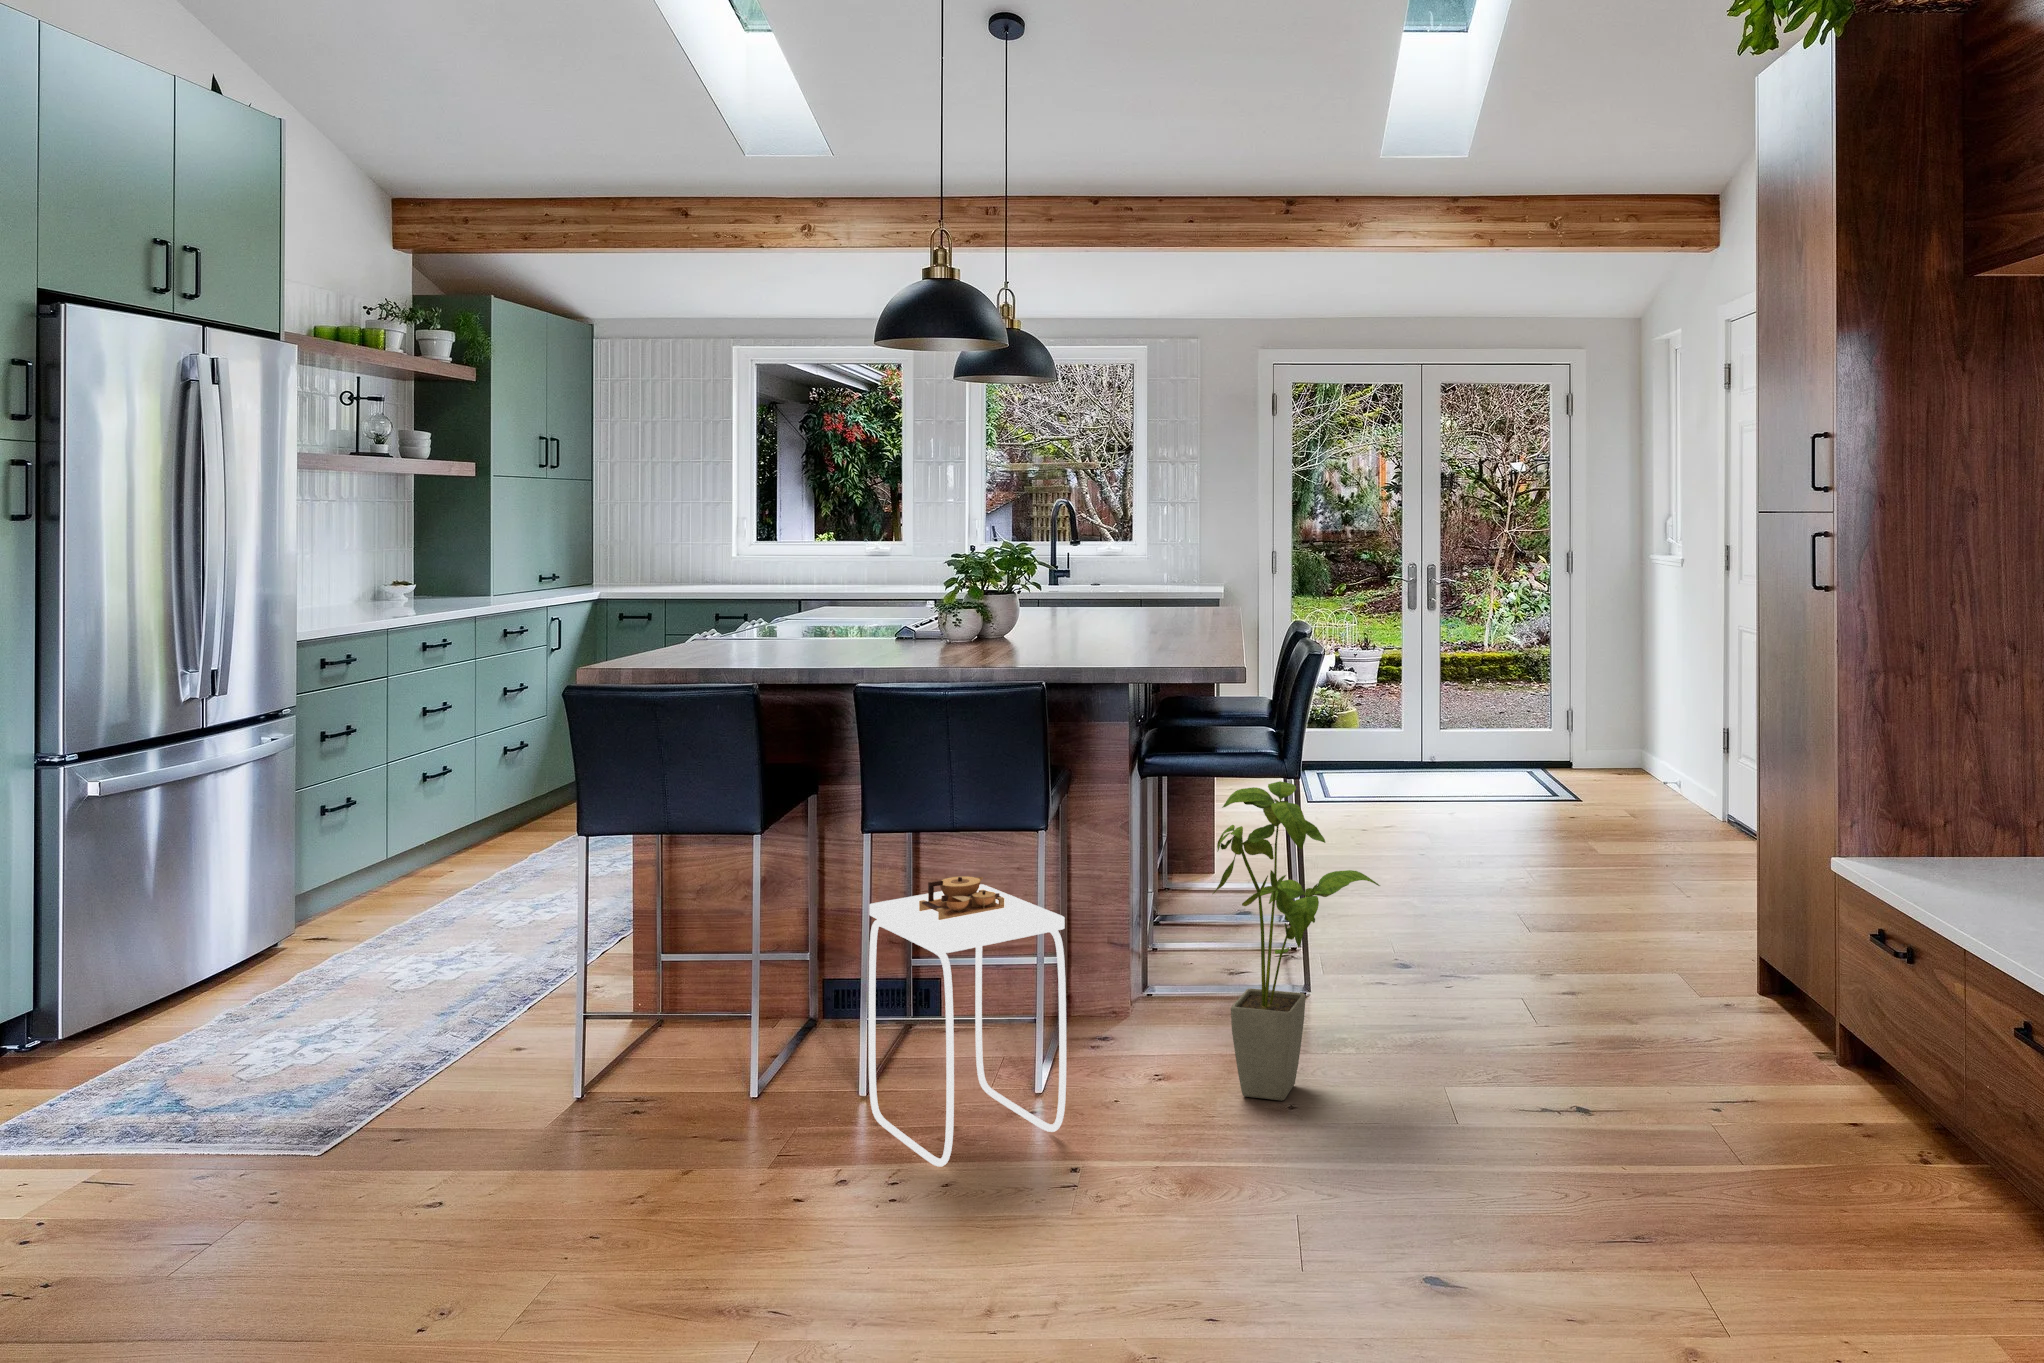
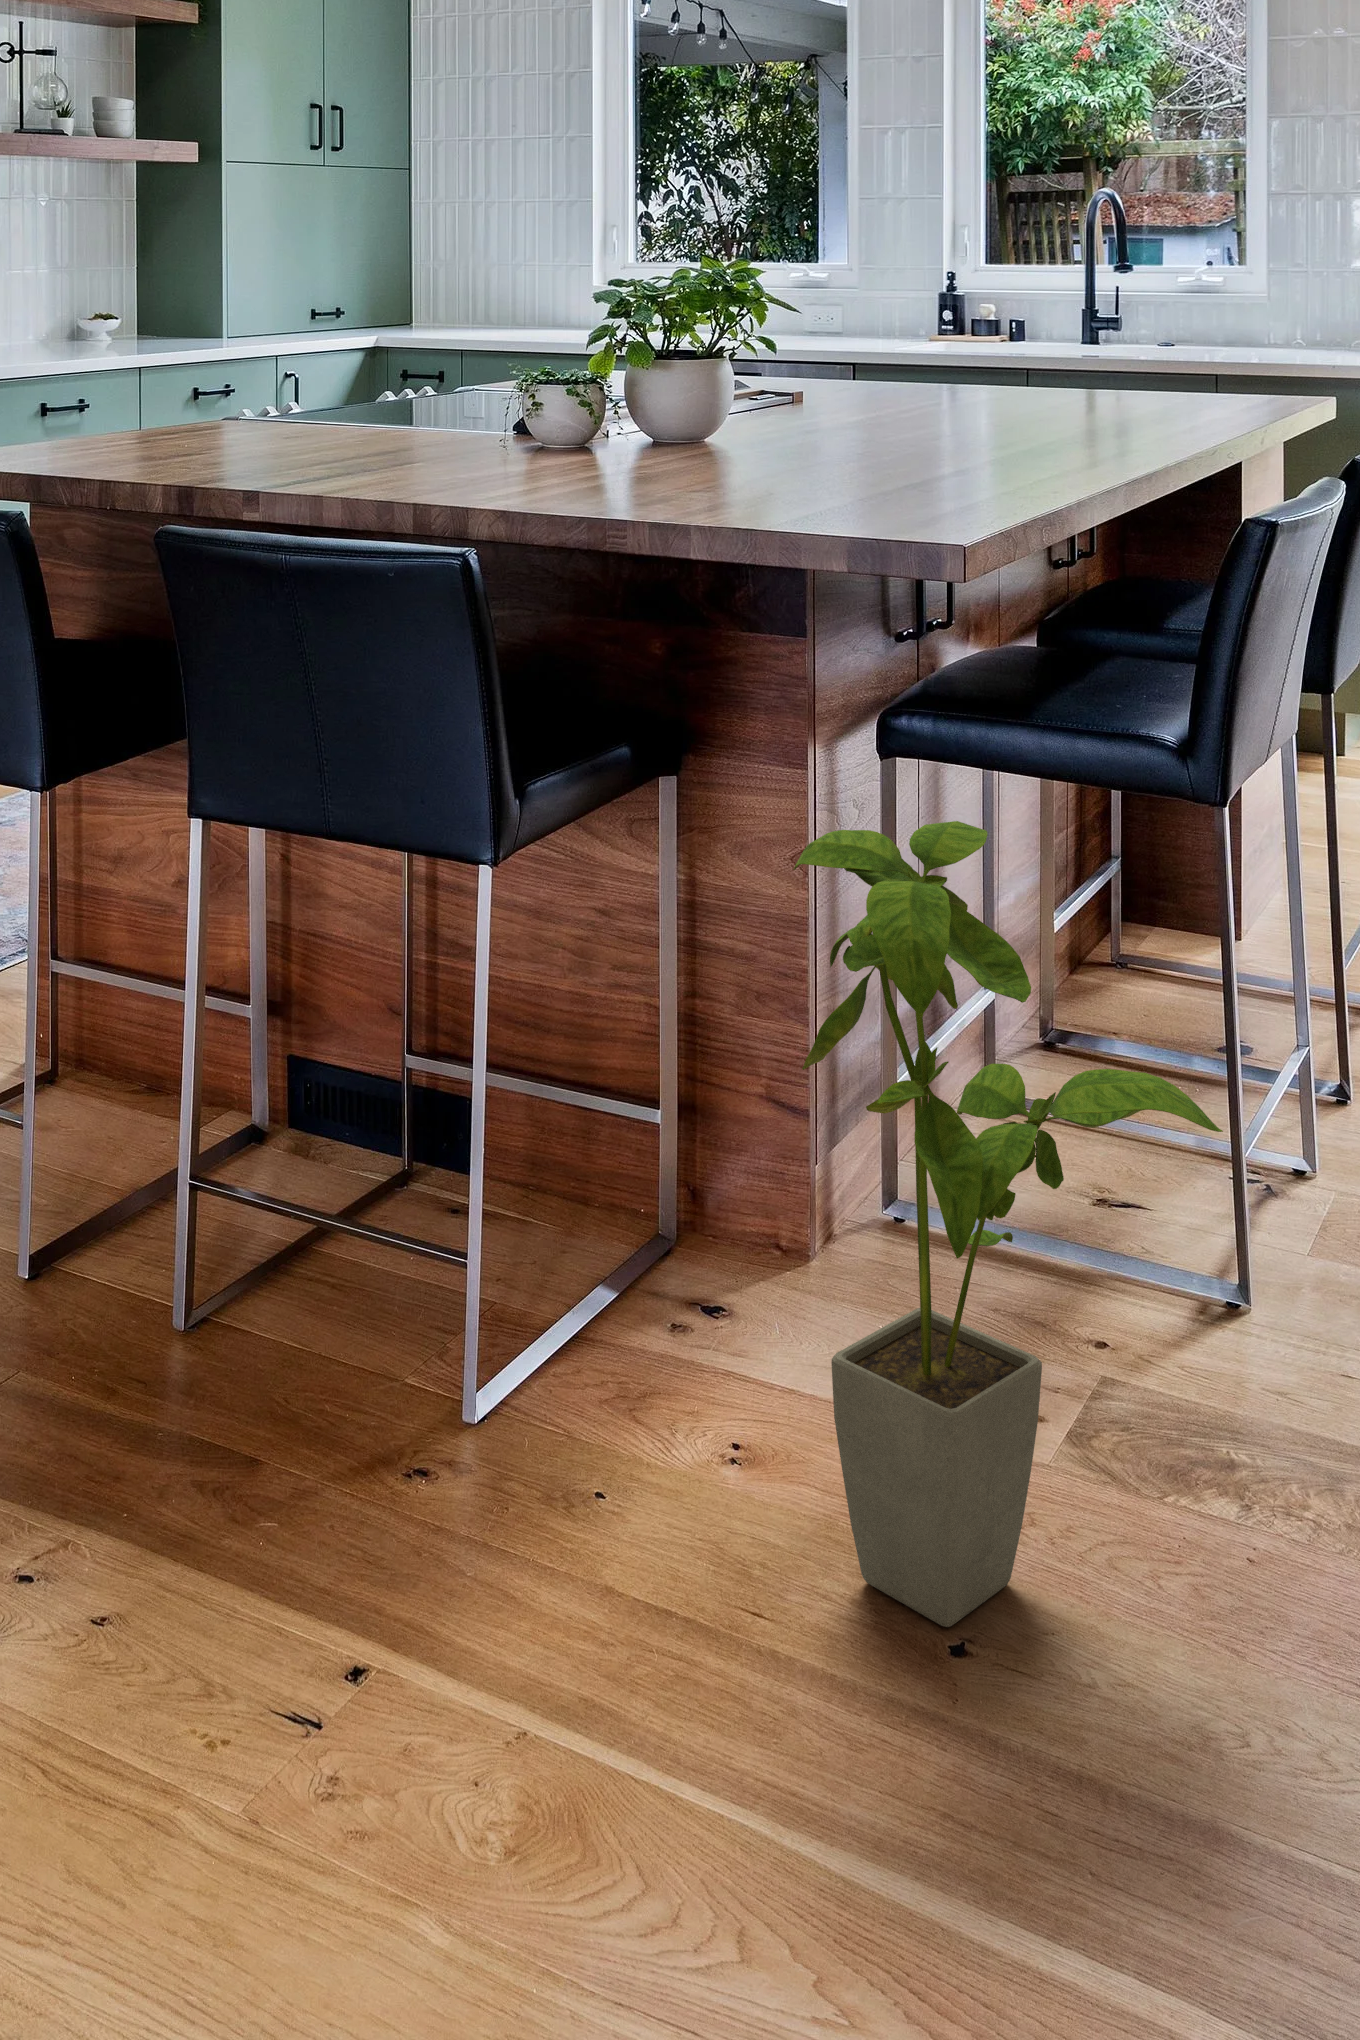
side table: present [869,876,1066,1167] -> none [96,935,404,1581]

